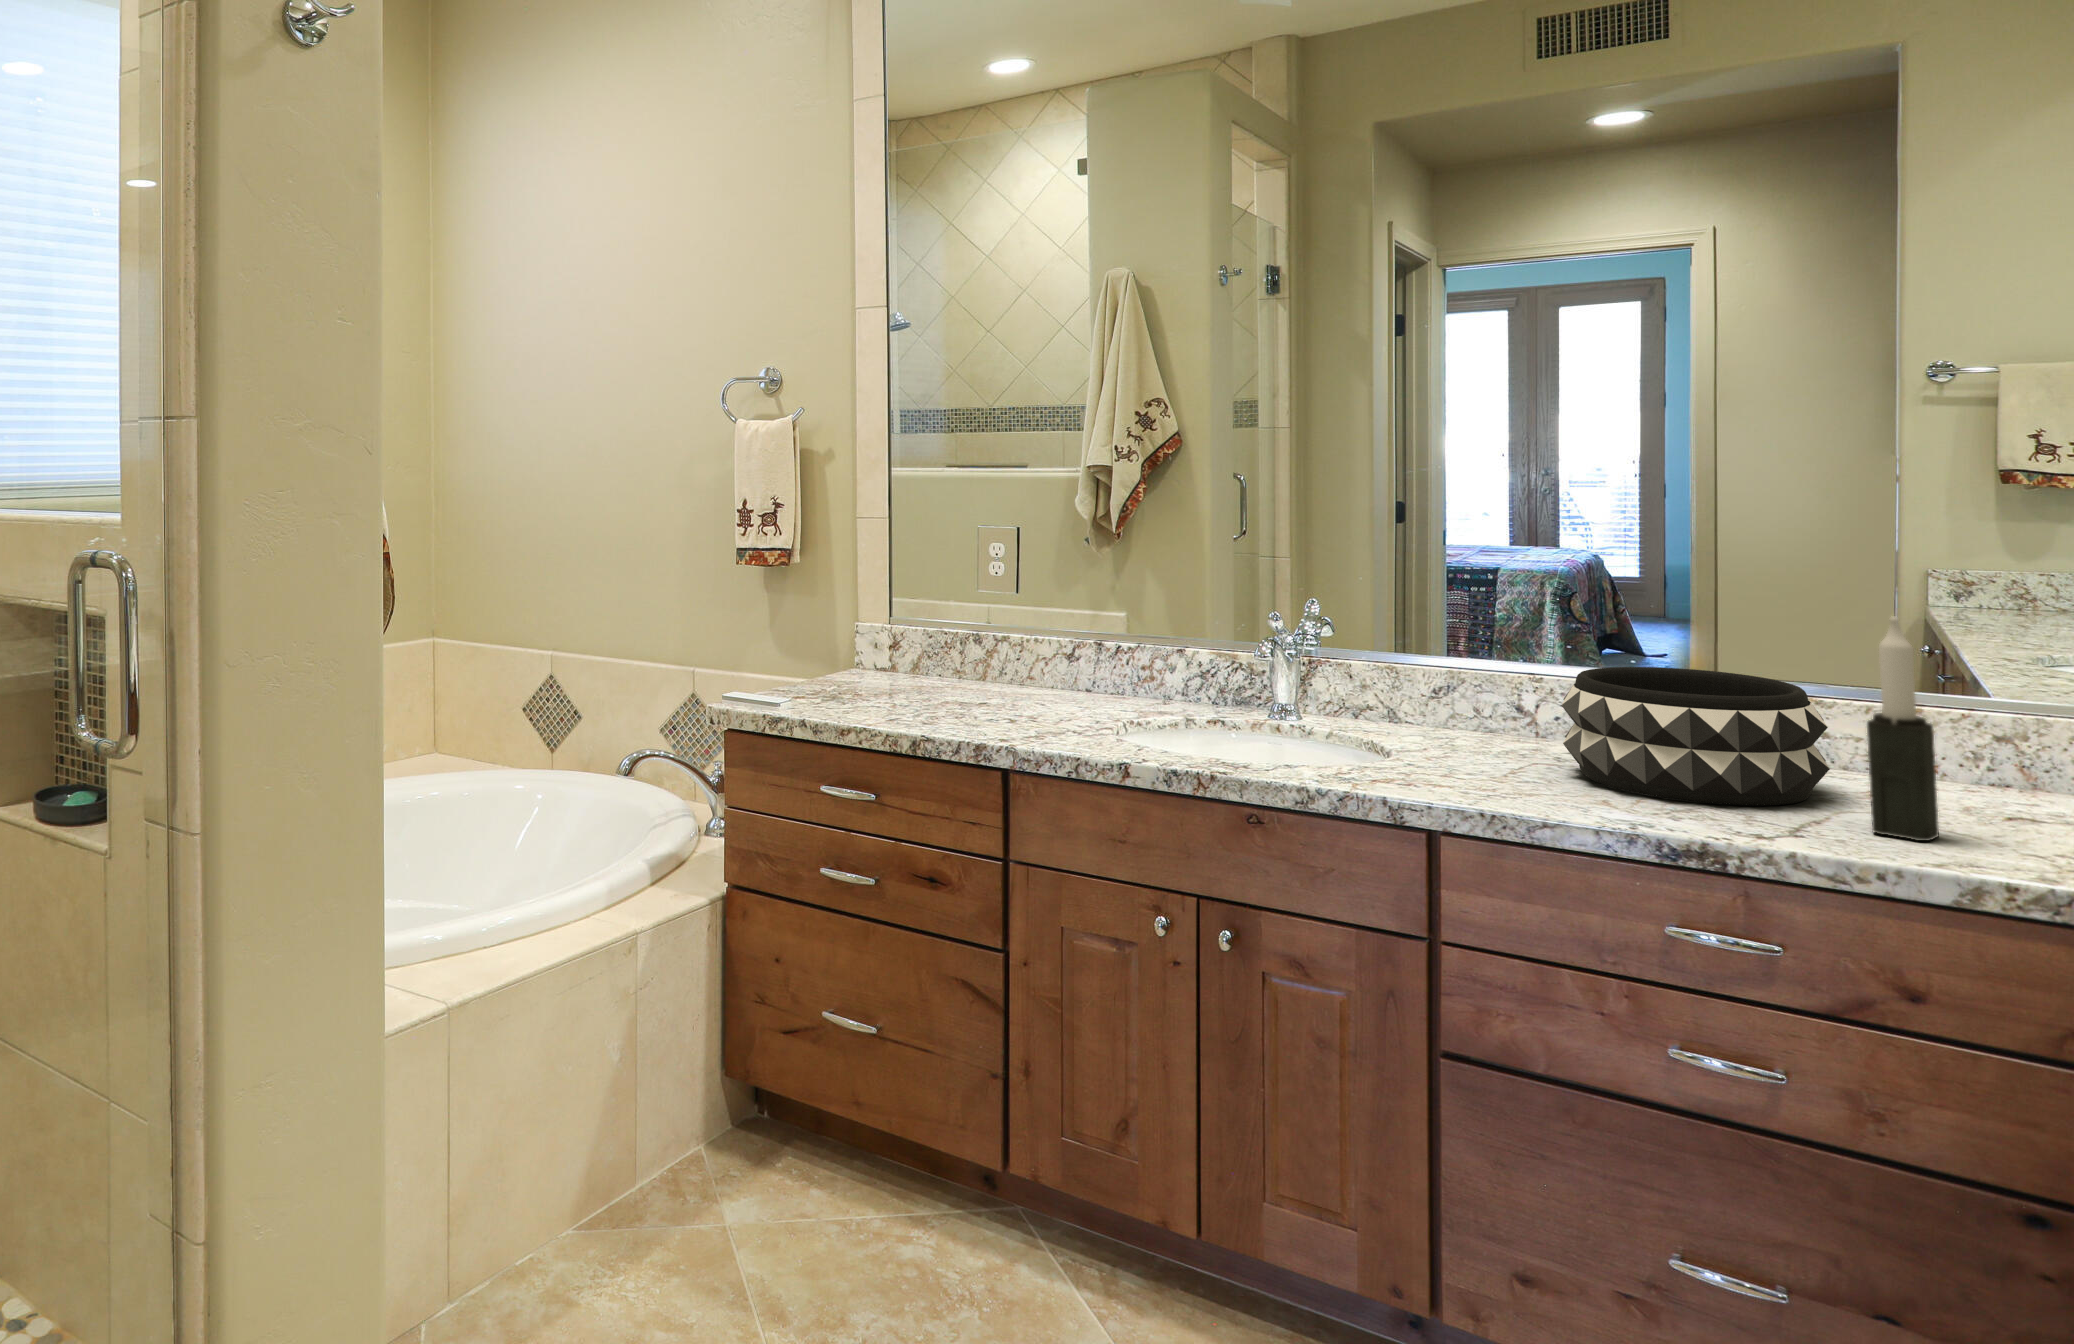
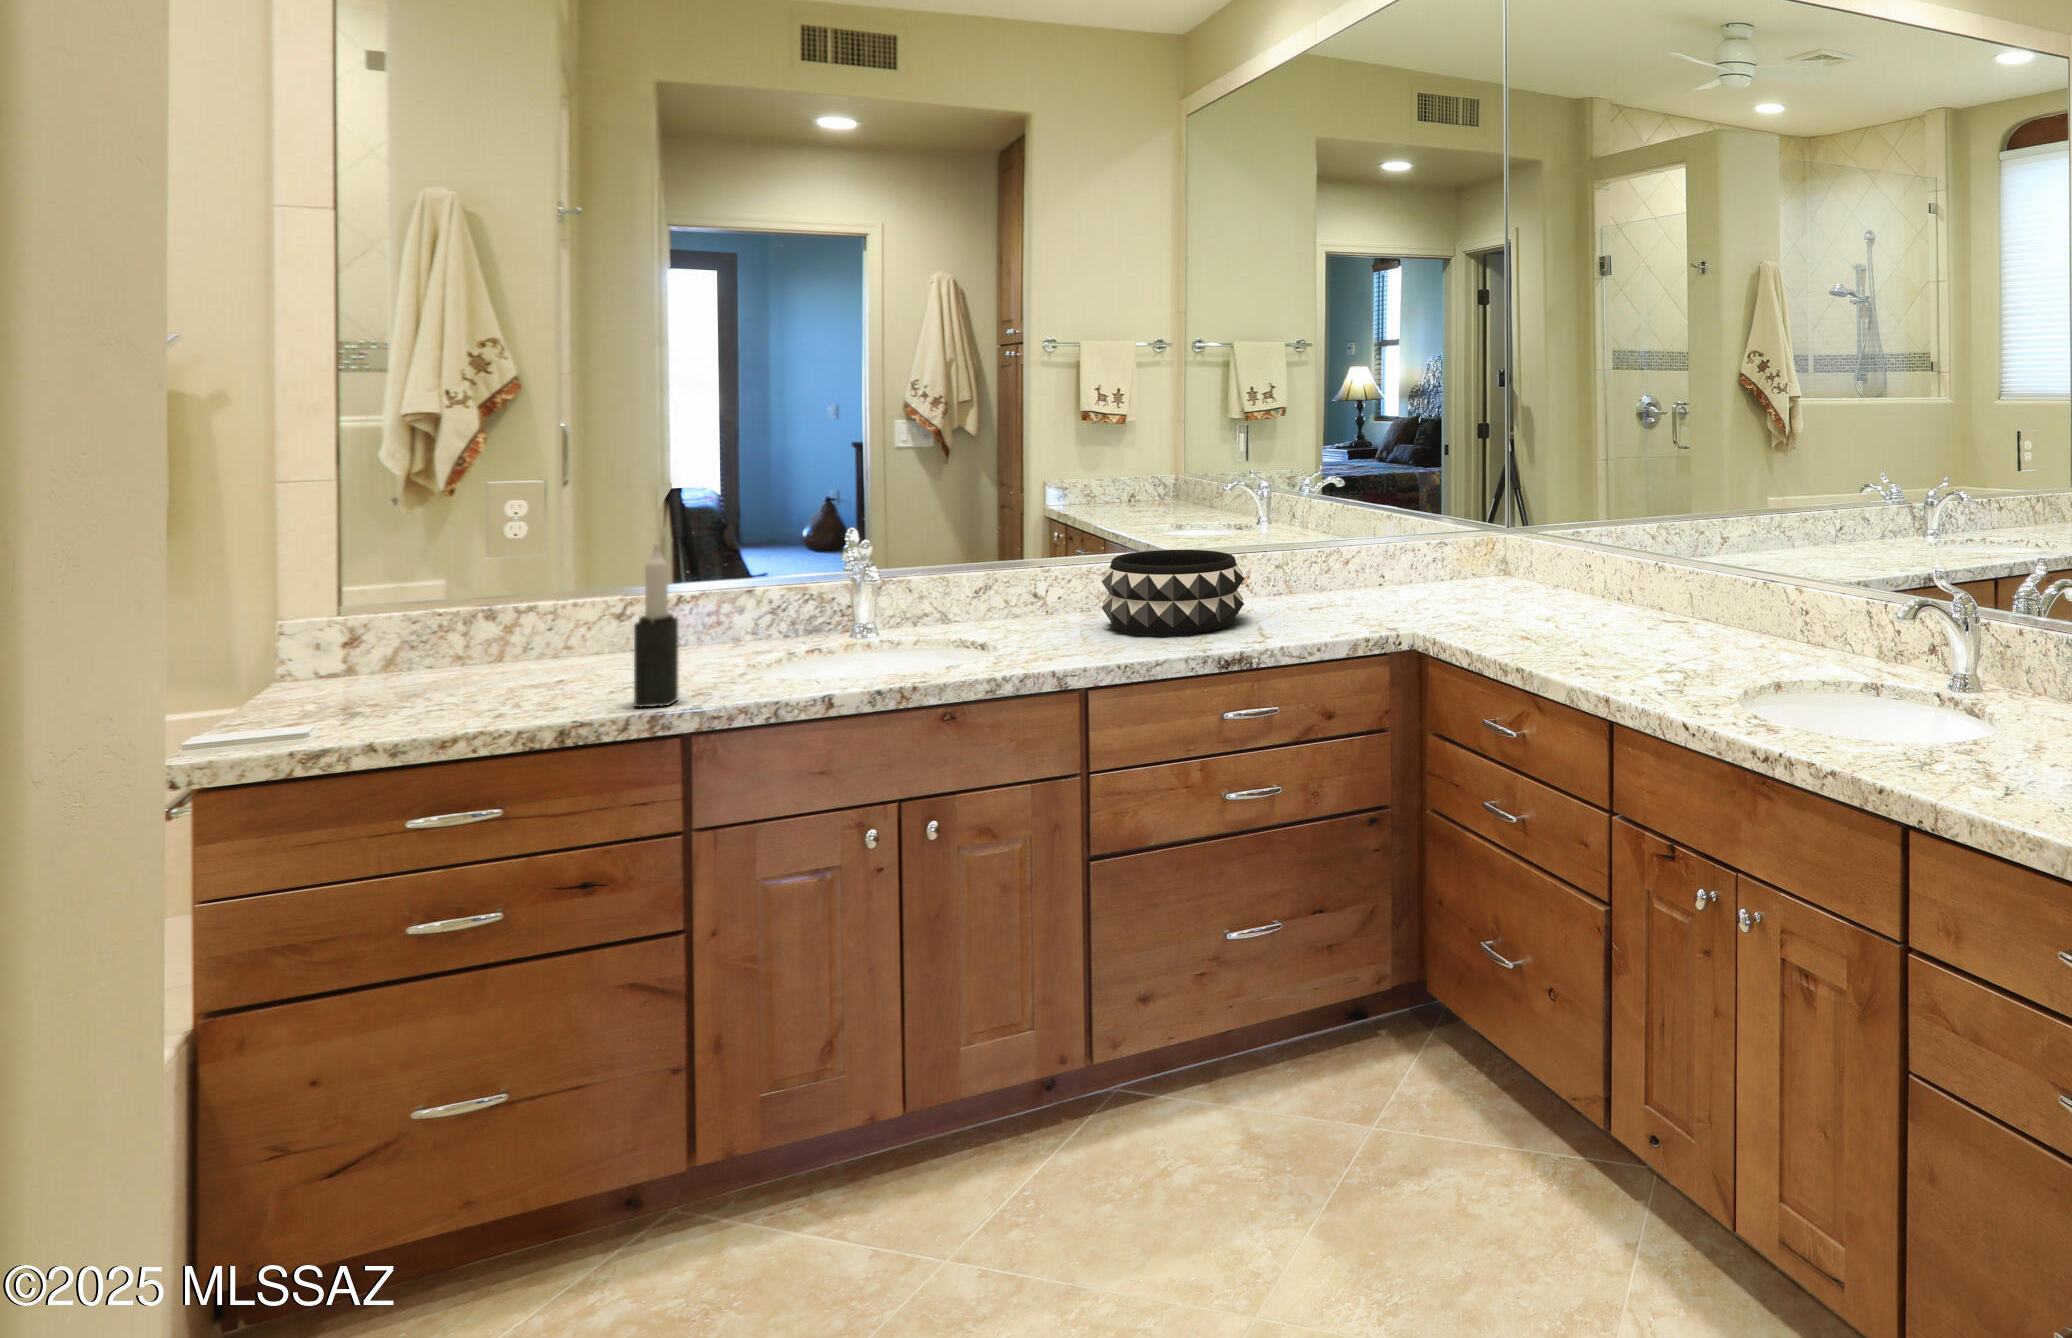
candle: present [1867,616,1939,841] -> present [634,543,678,707]

